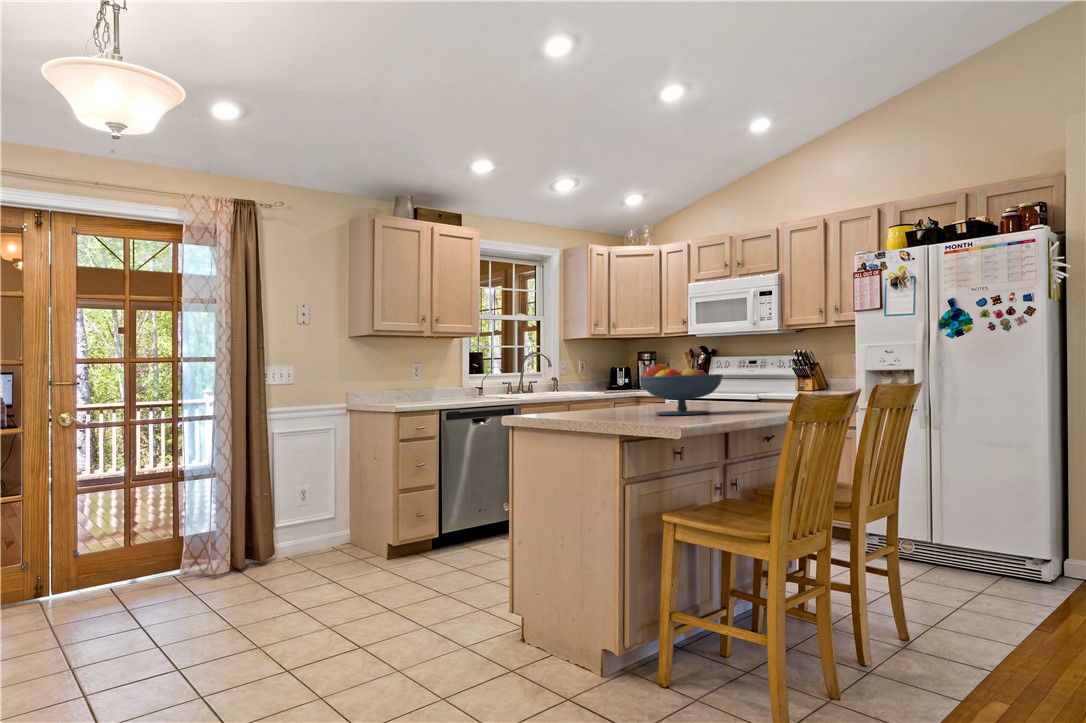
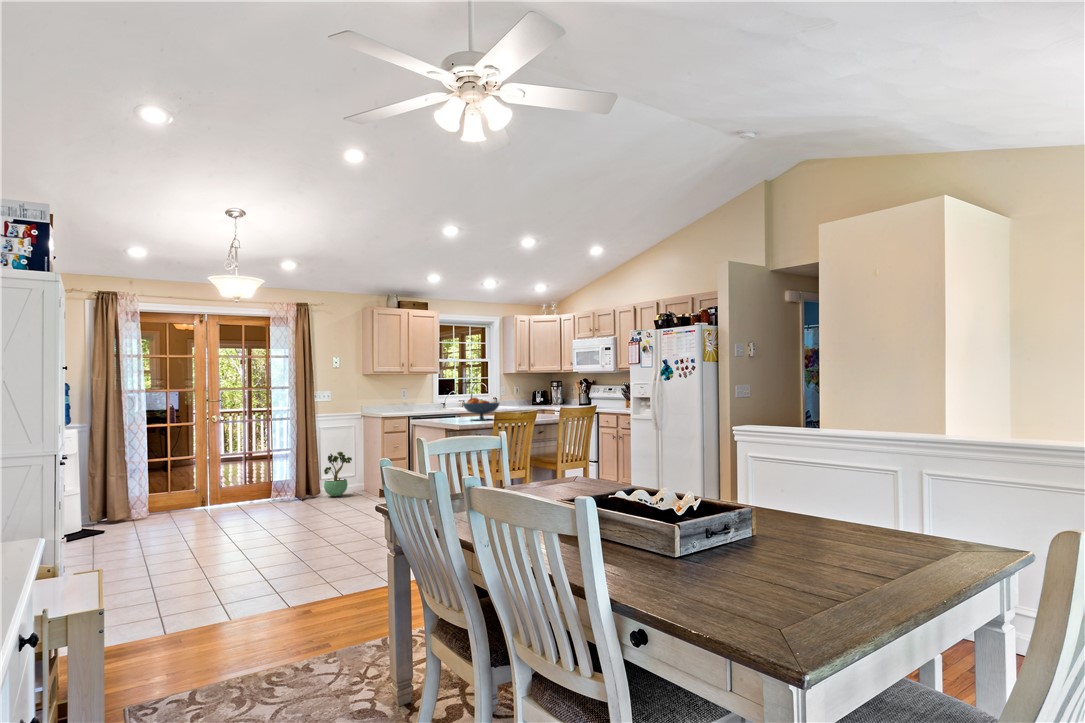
potted plant: none [286,475,338,560] -> present [324,452,352,497]

